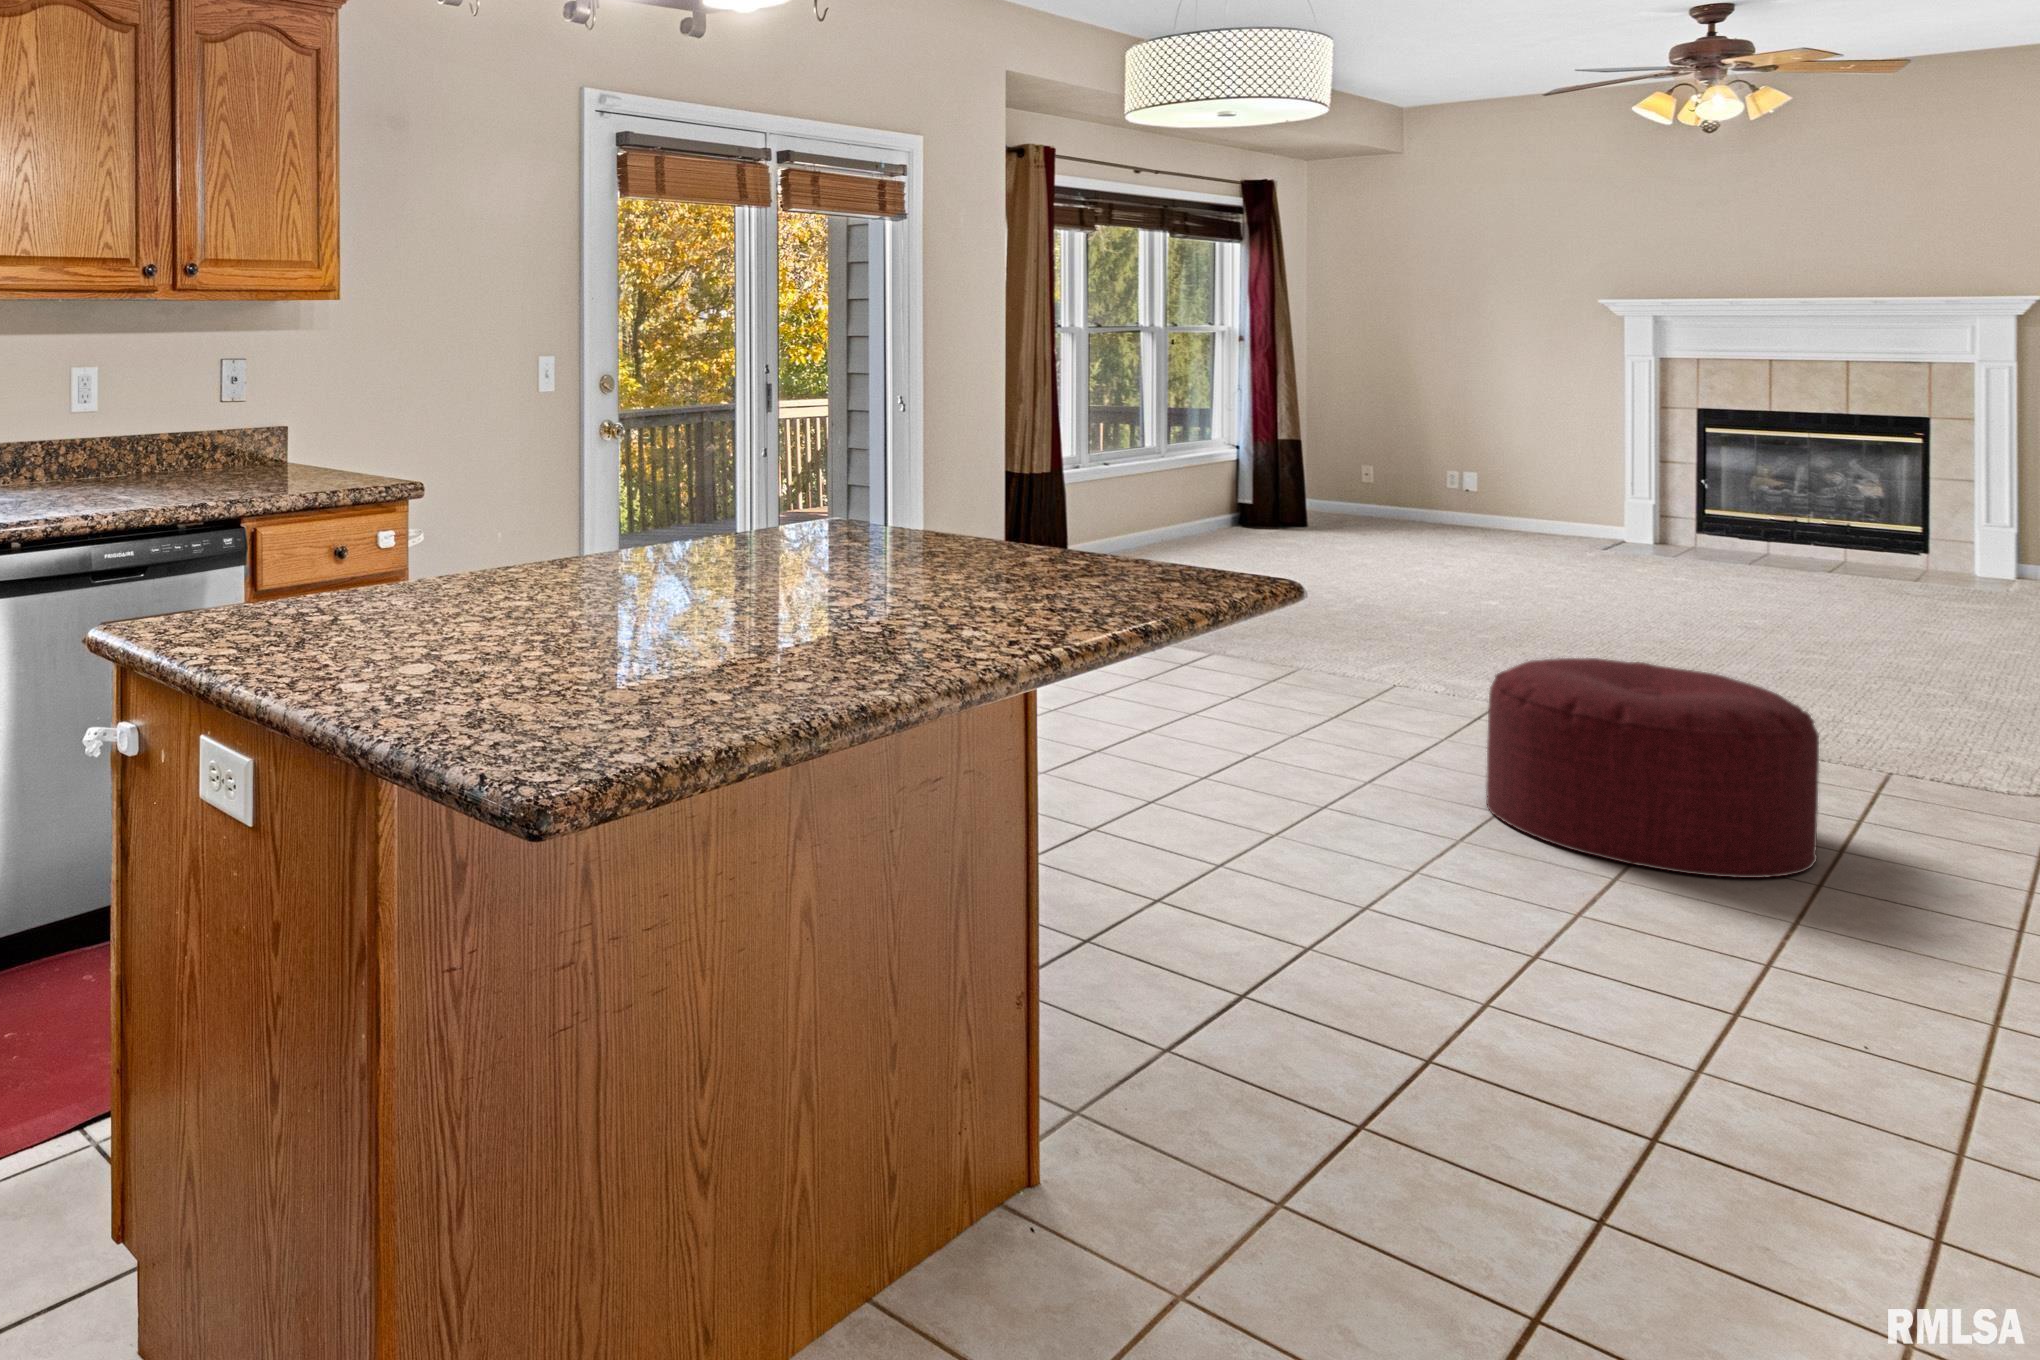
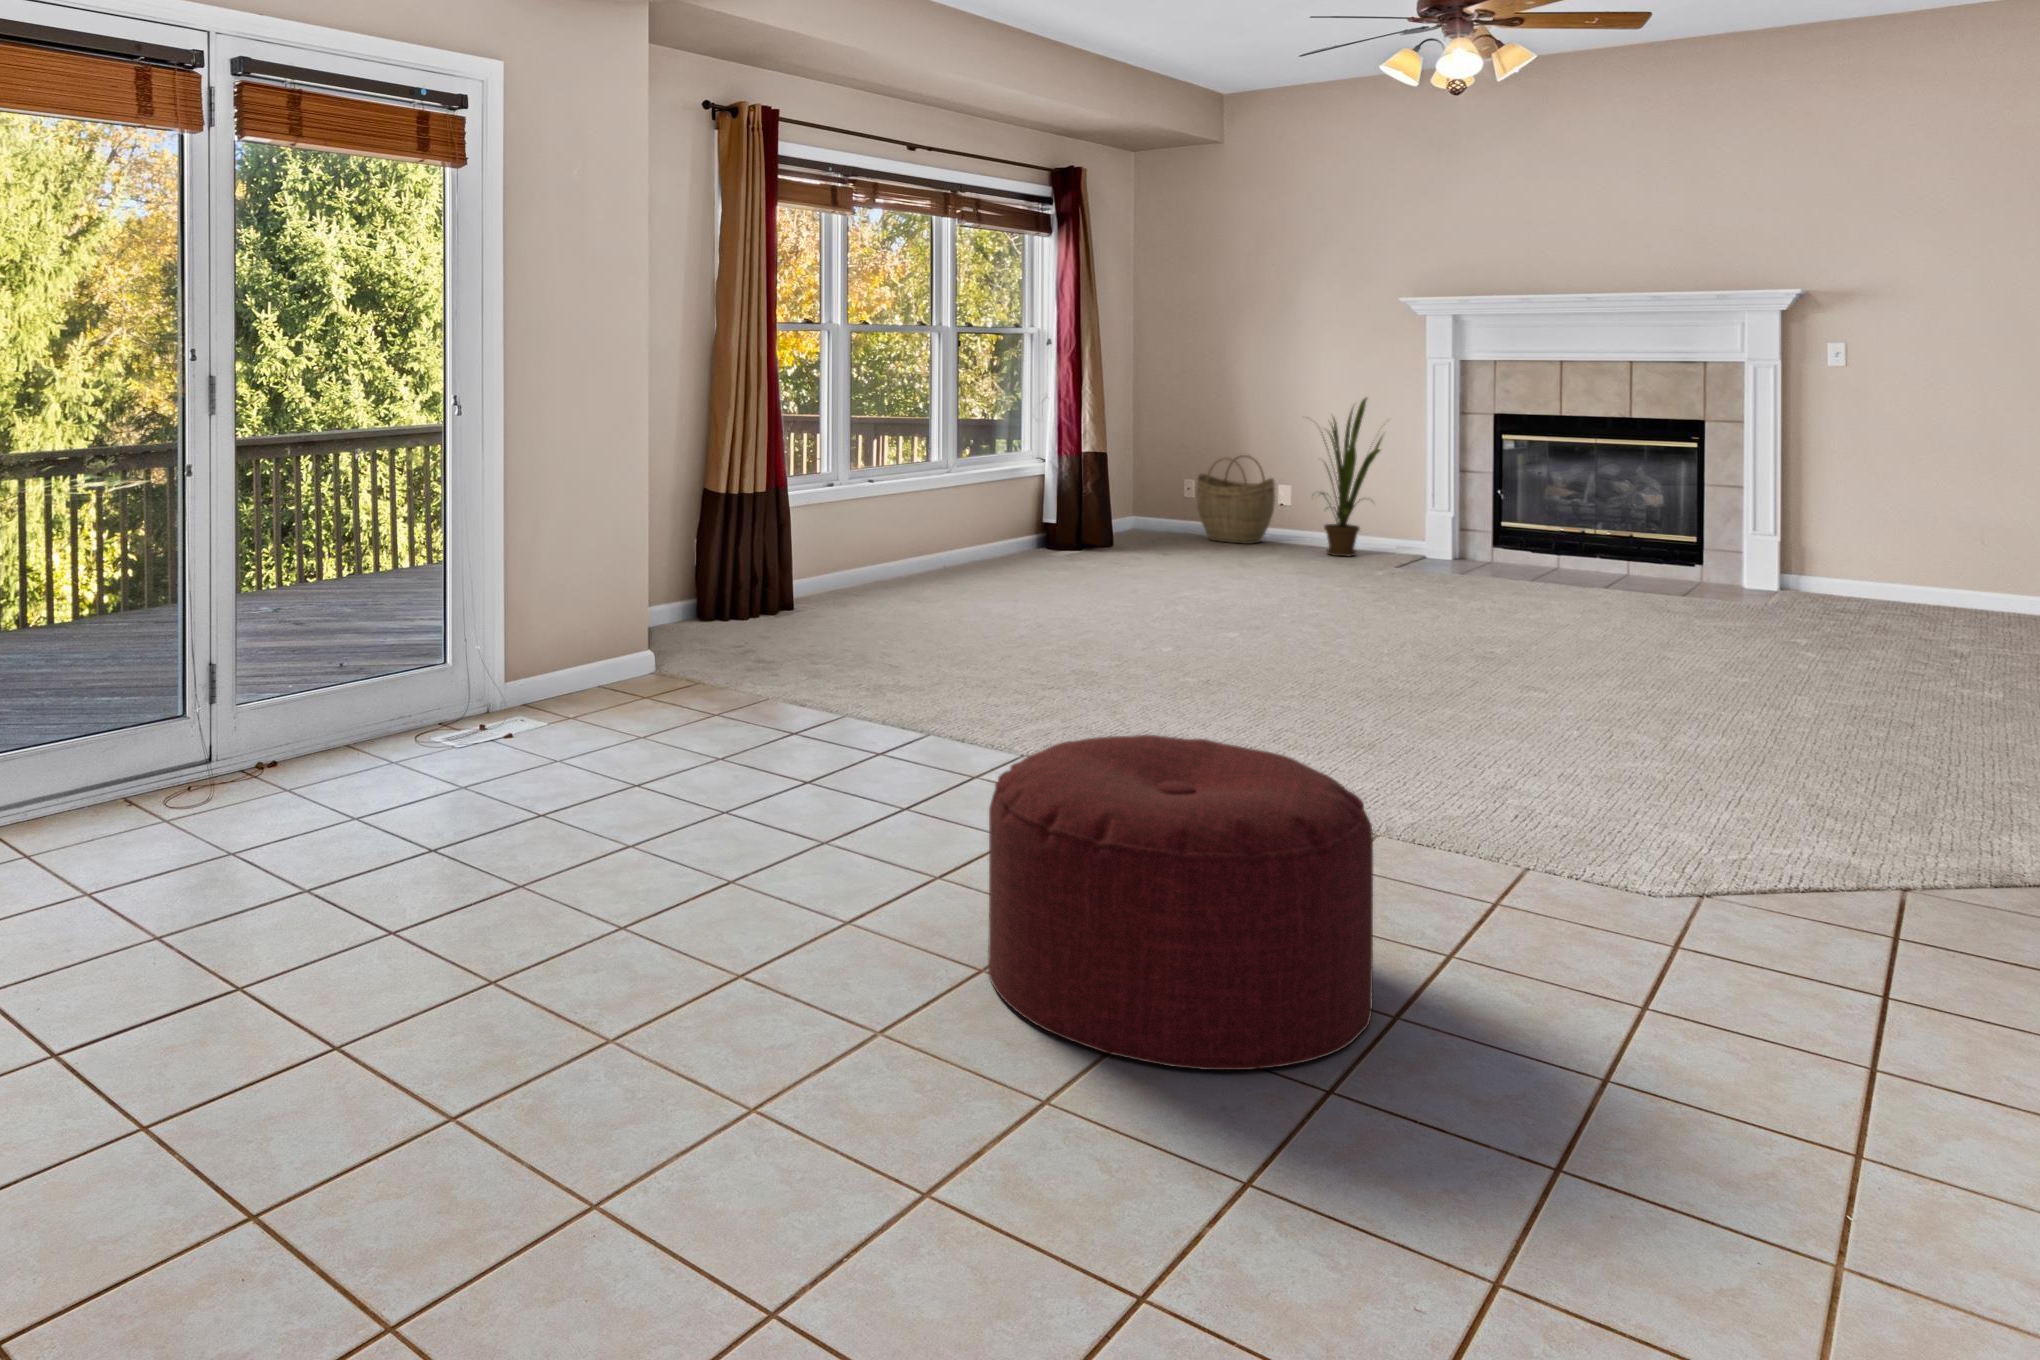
house plant: none [1494,391,1591,537] -> present [1307,397,1383,556]
woven basket: none [1382,443,1462,523] -> present [1196,455,1275,544]

